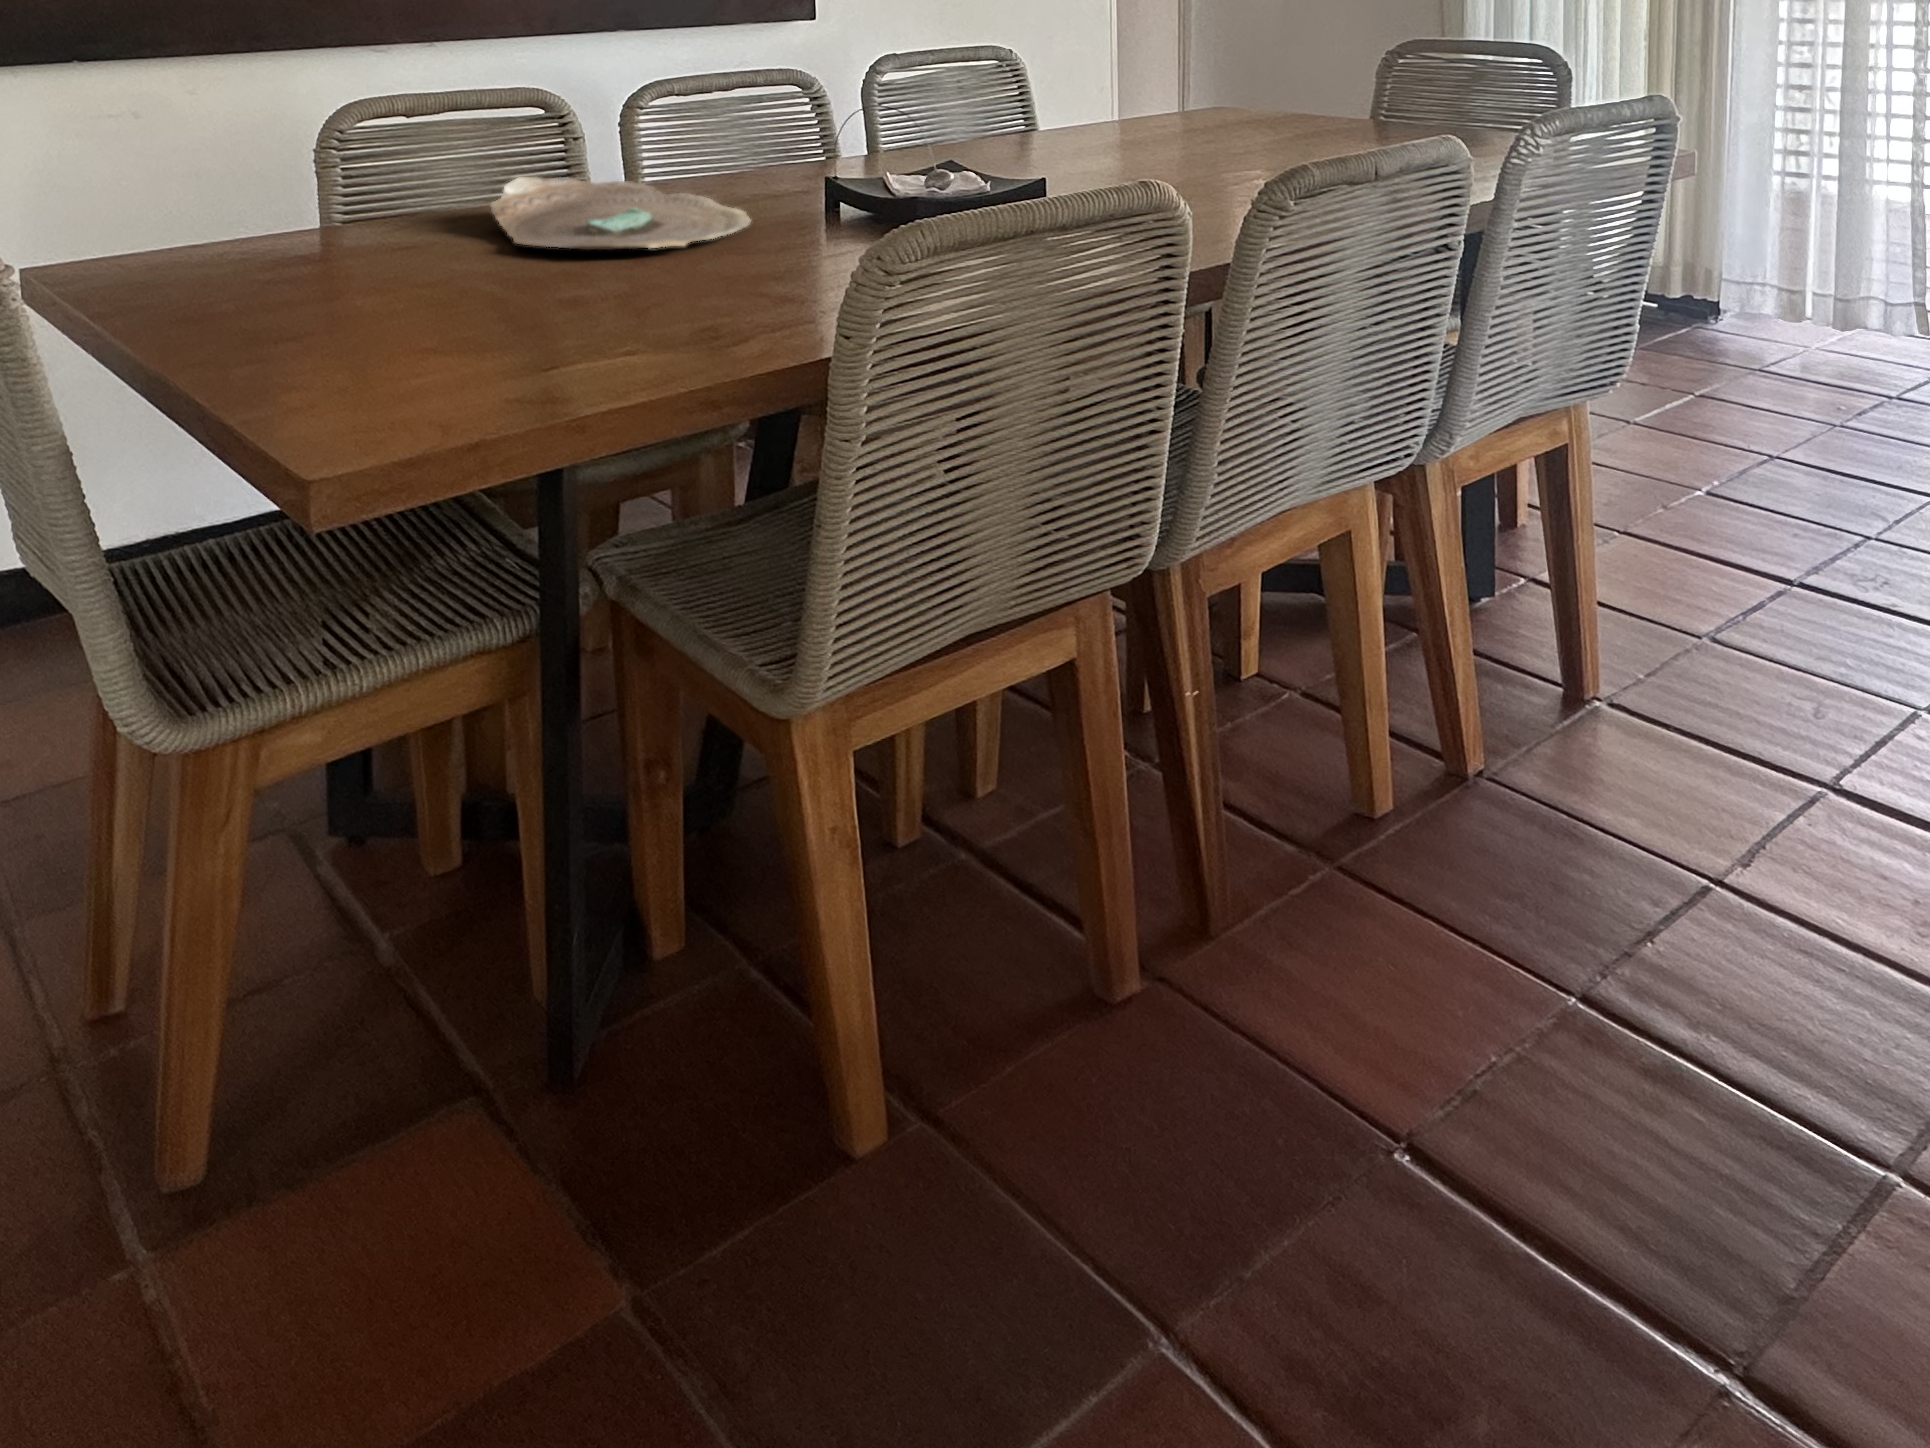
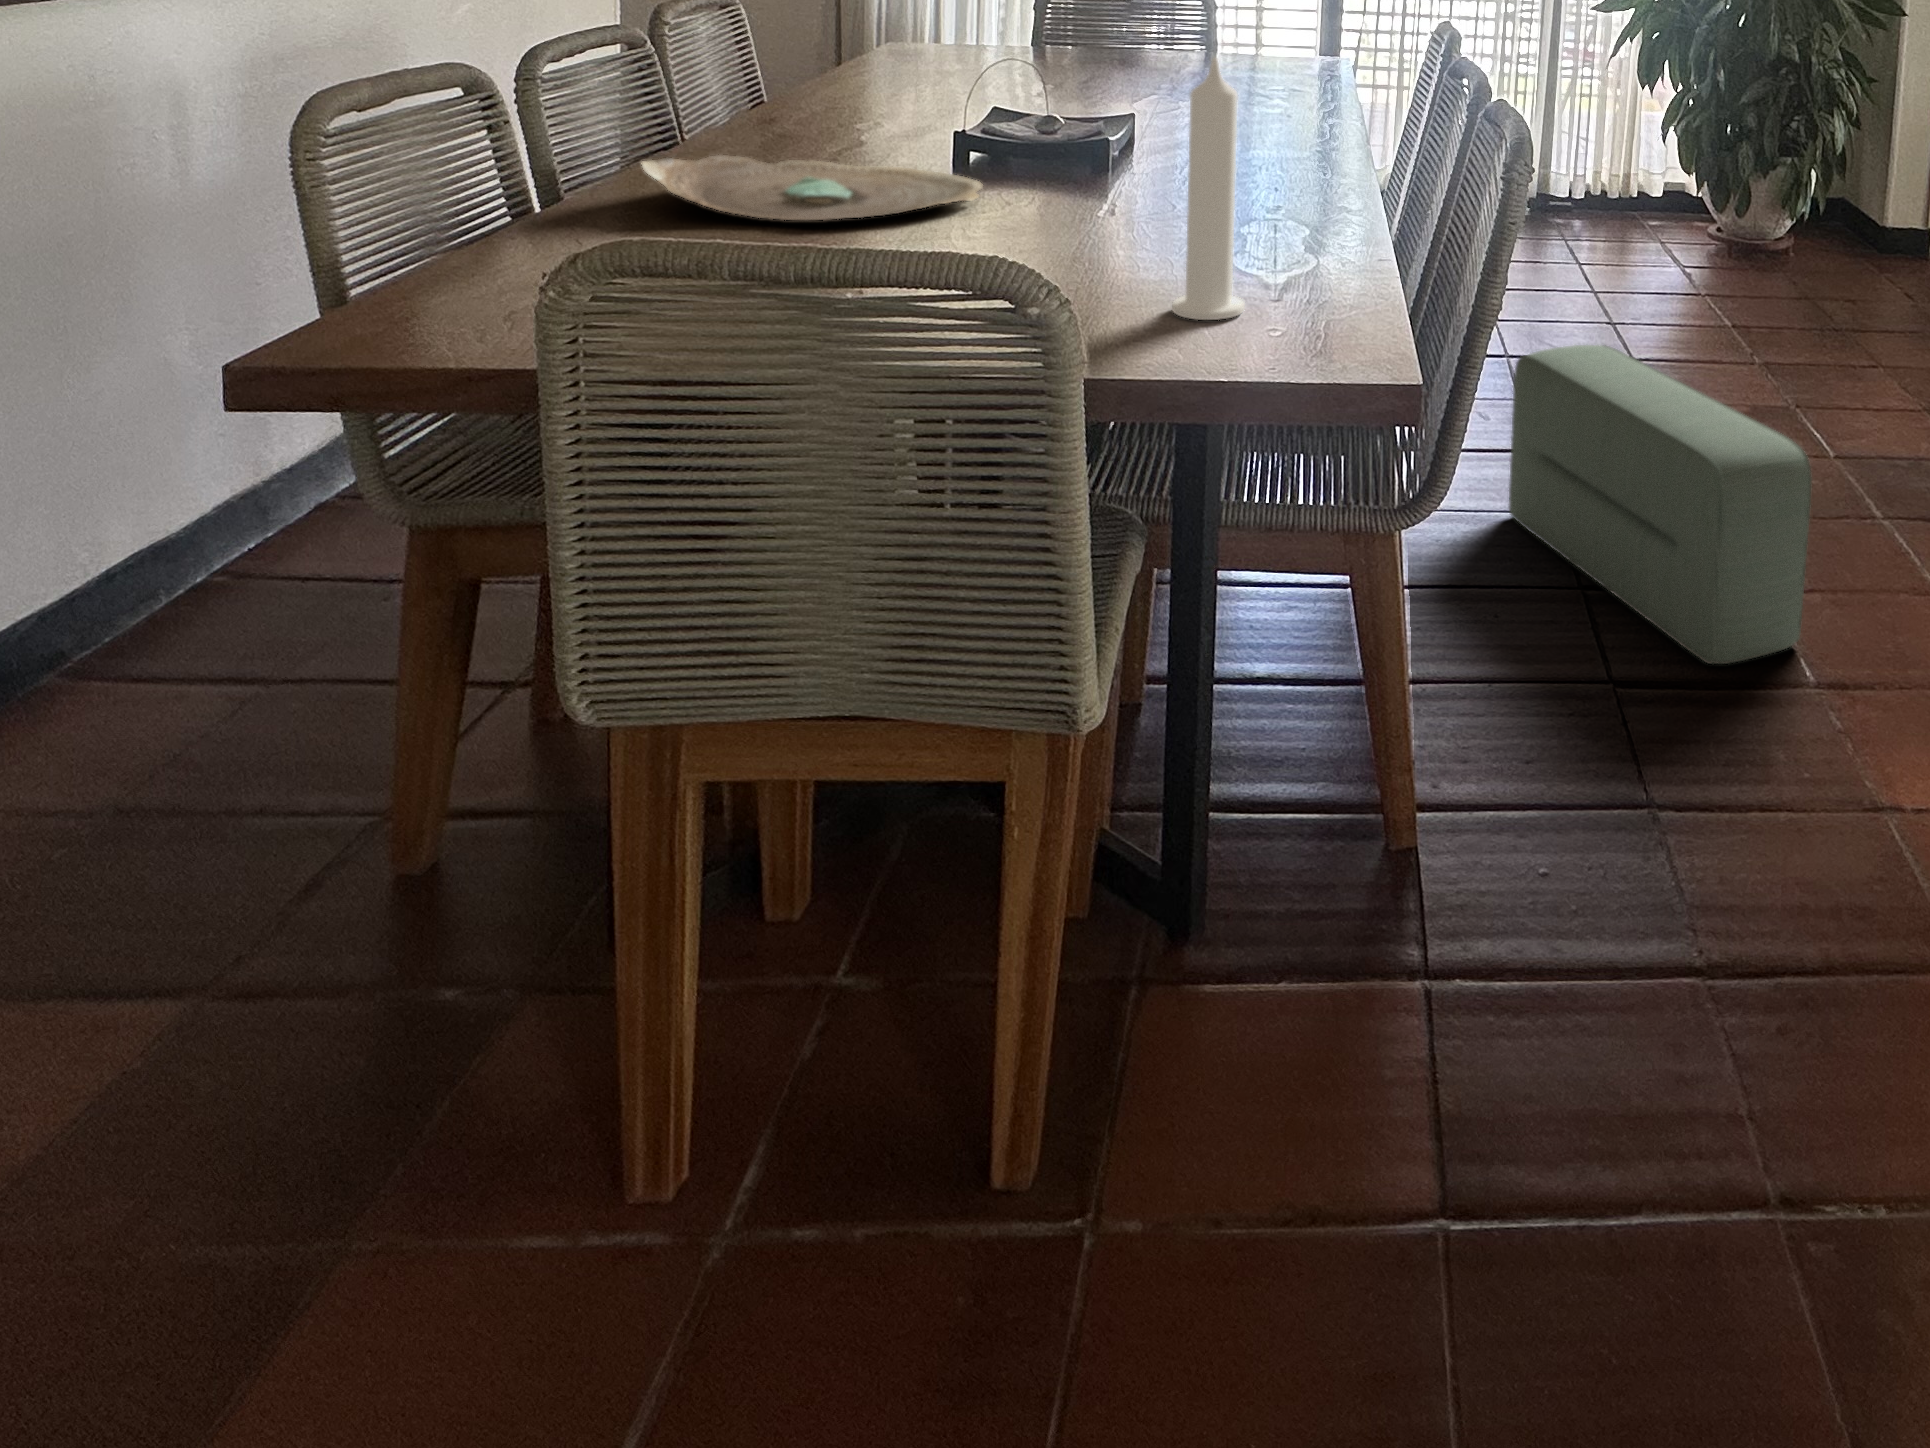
candle: none [330,104,416,398] -> present [1172,58,1245,320]
pouf: none [1546,623,1800,1322] -> present [1509,345,1812,664]

